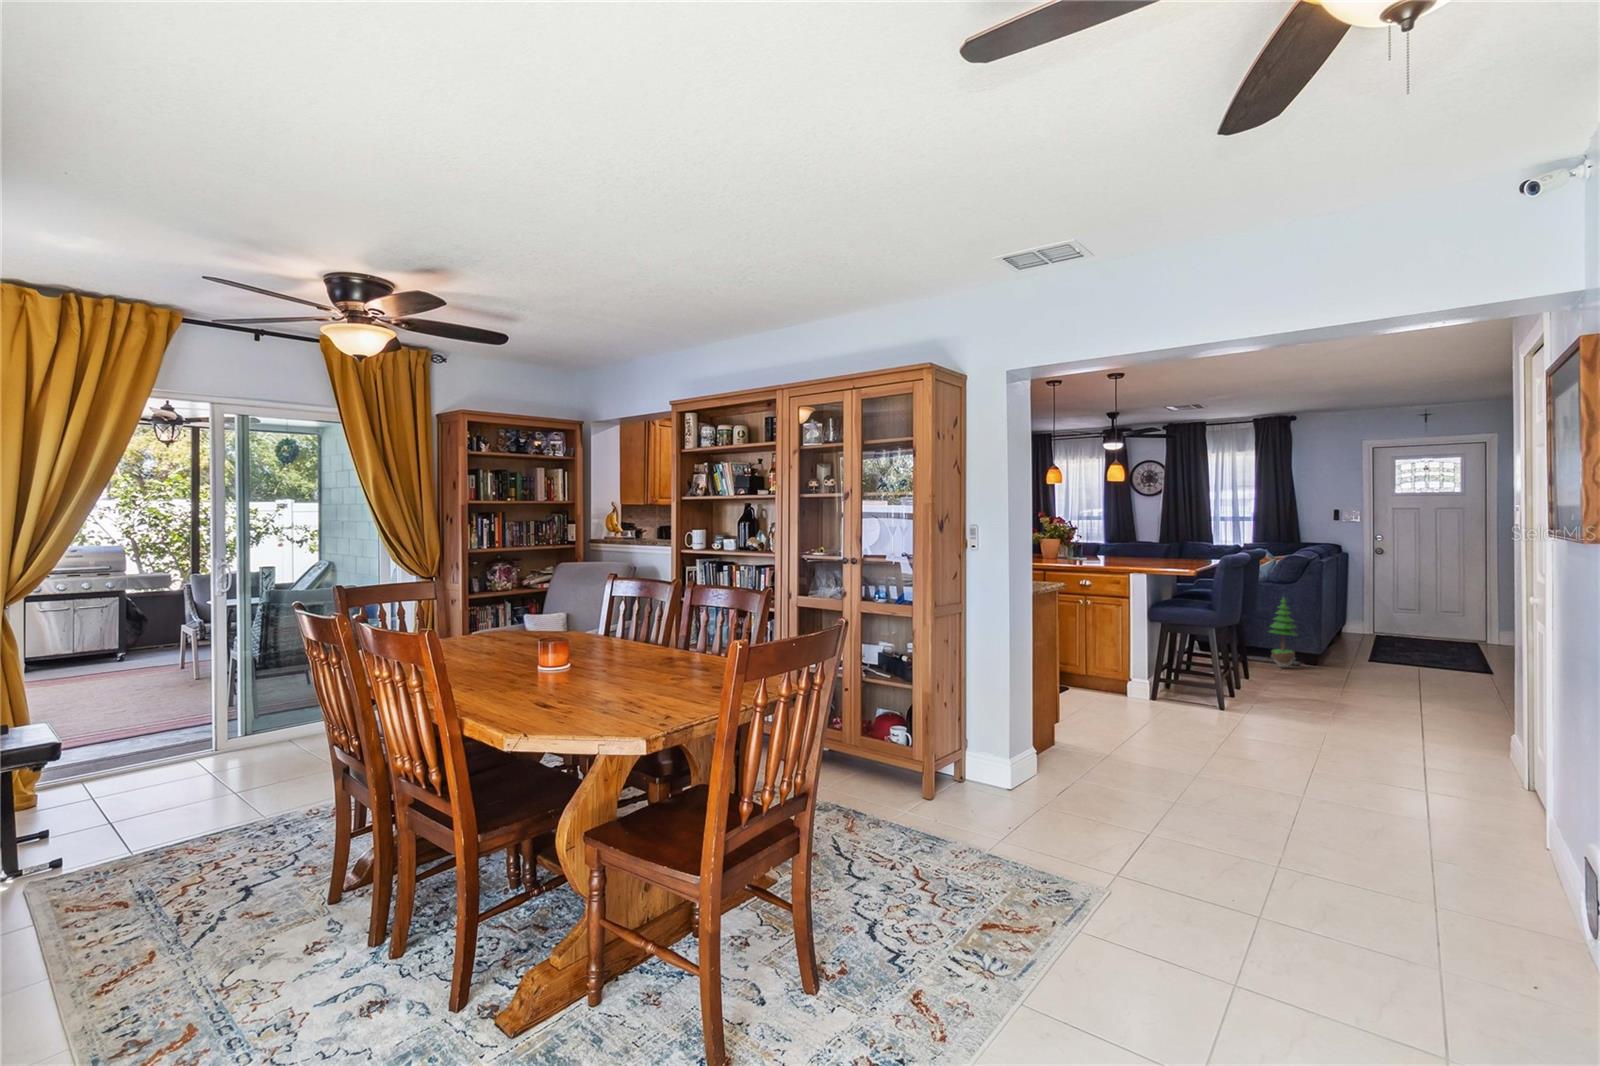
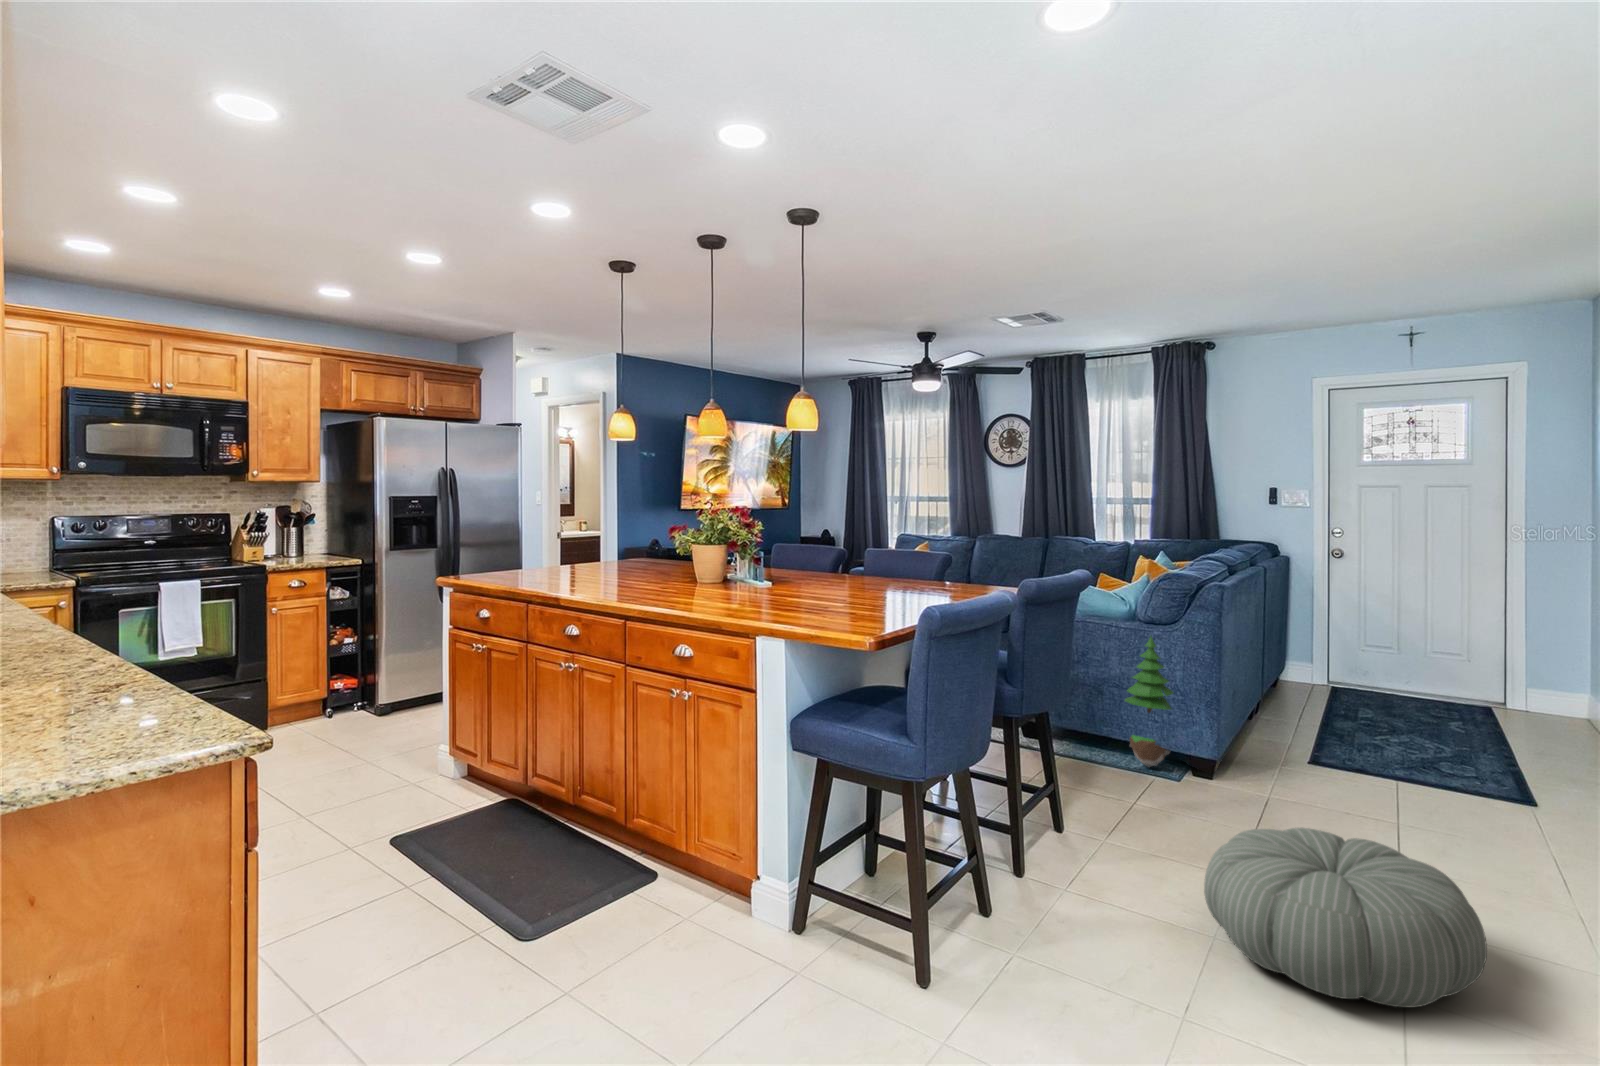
pouf: none [1340,671,1463,726] -> present [1204,828,1487,1007]

